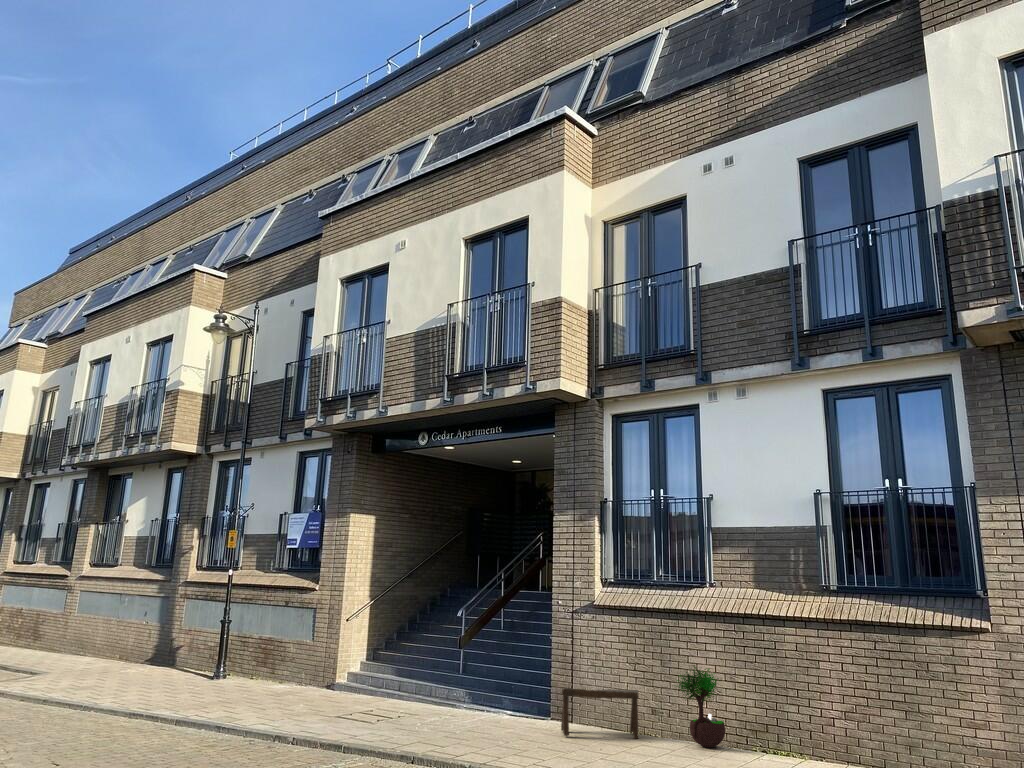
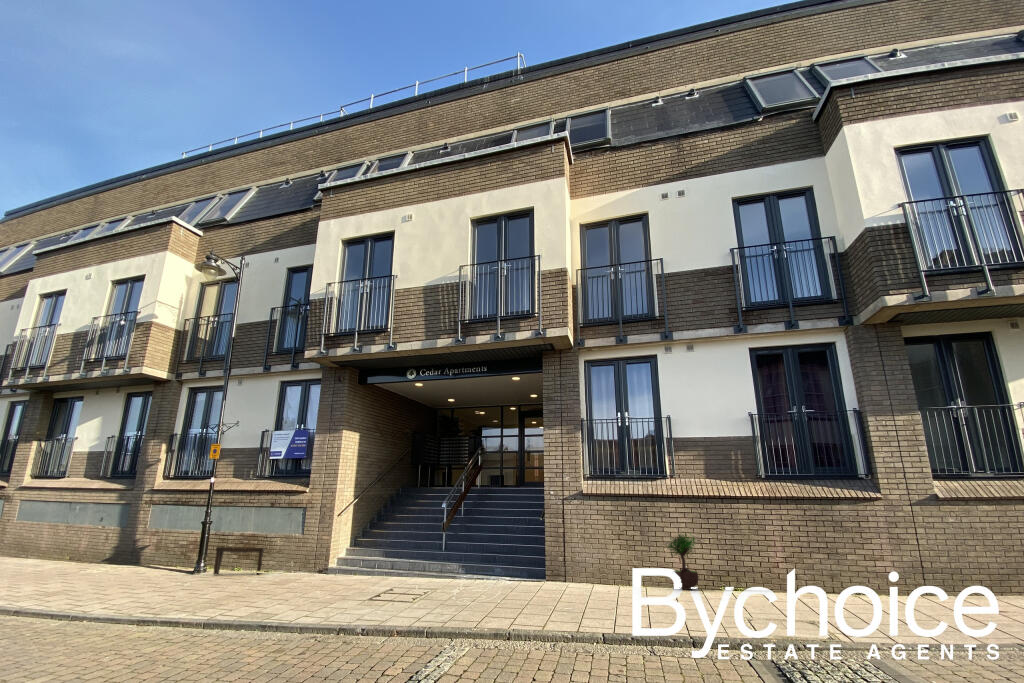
bench: present [561,688,639,739] -> present [214,547,265,575]

